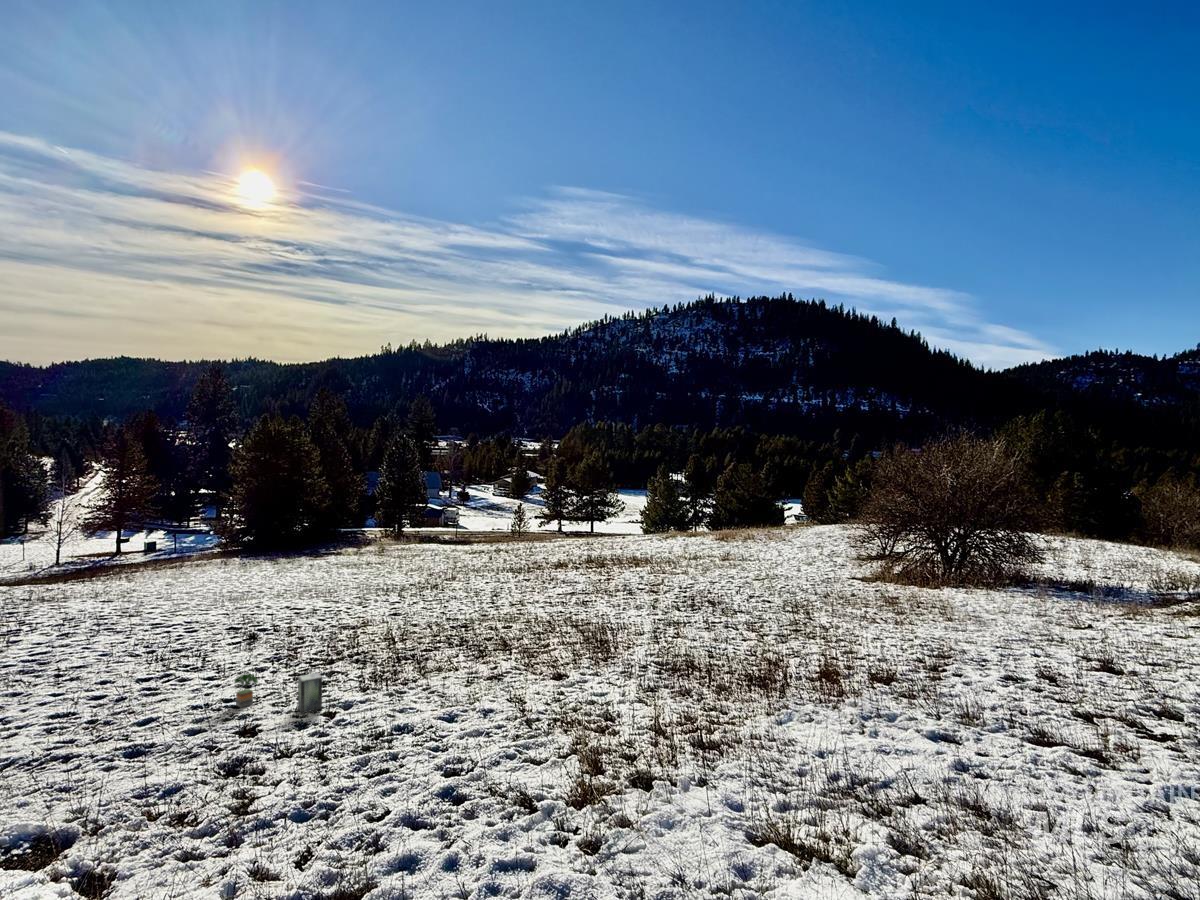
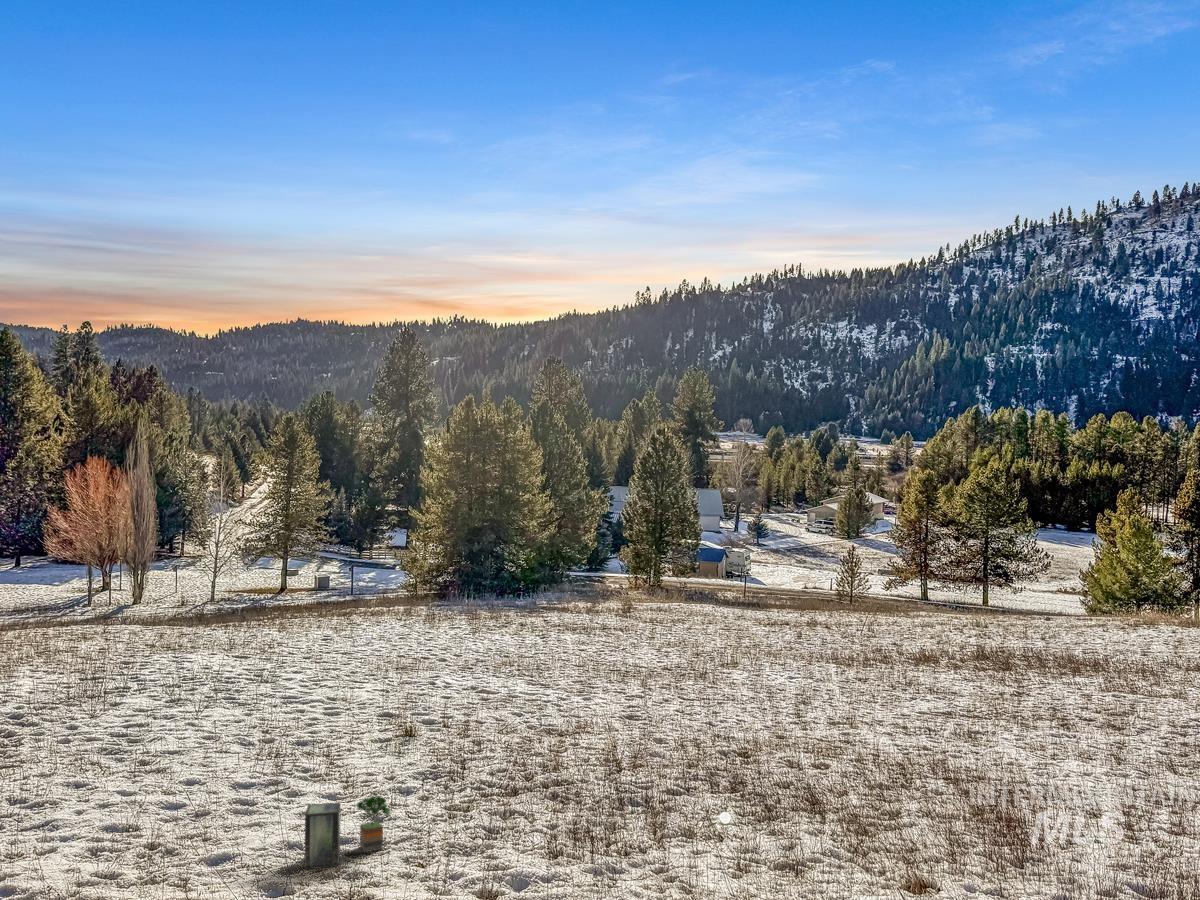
storage box: present [298,673,322,713] -> present [304,802,340,869]

